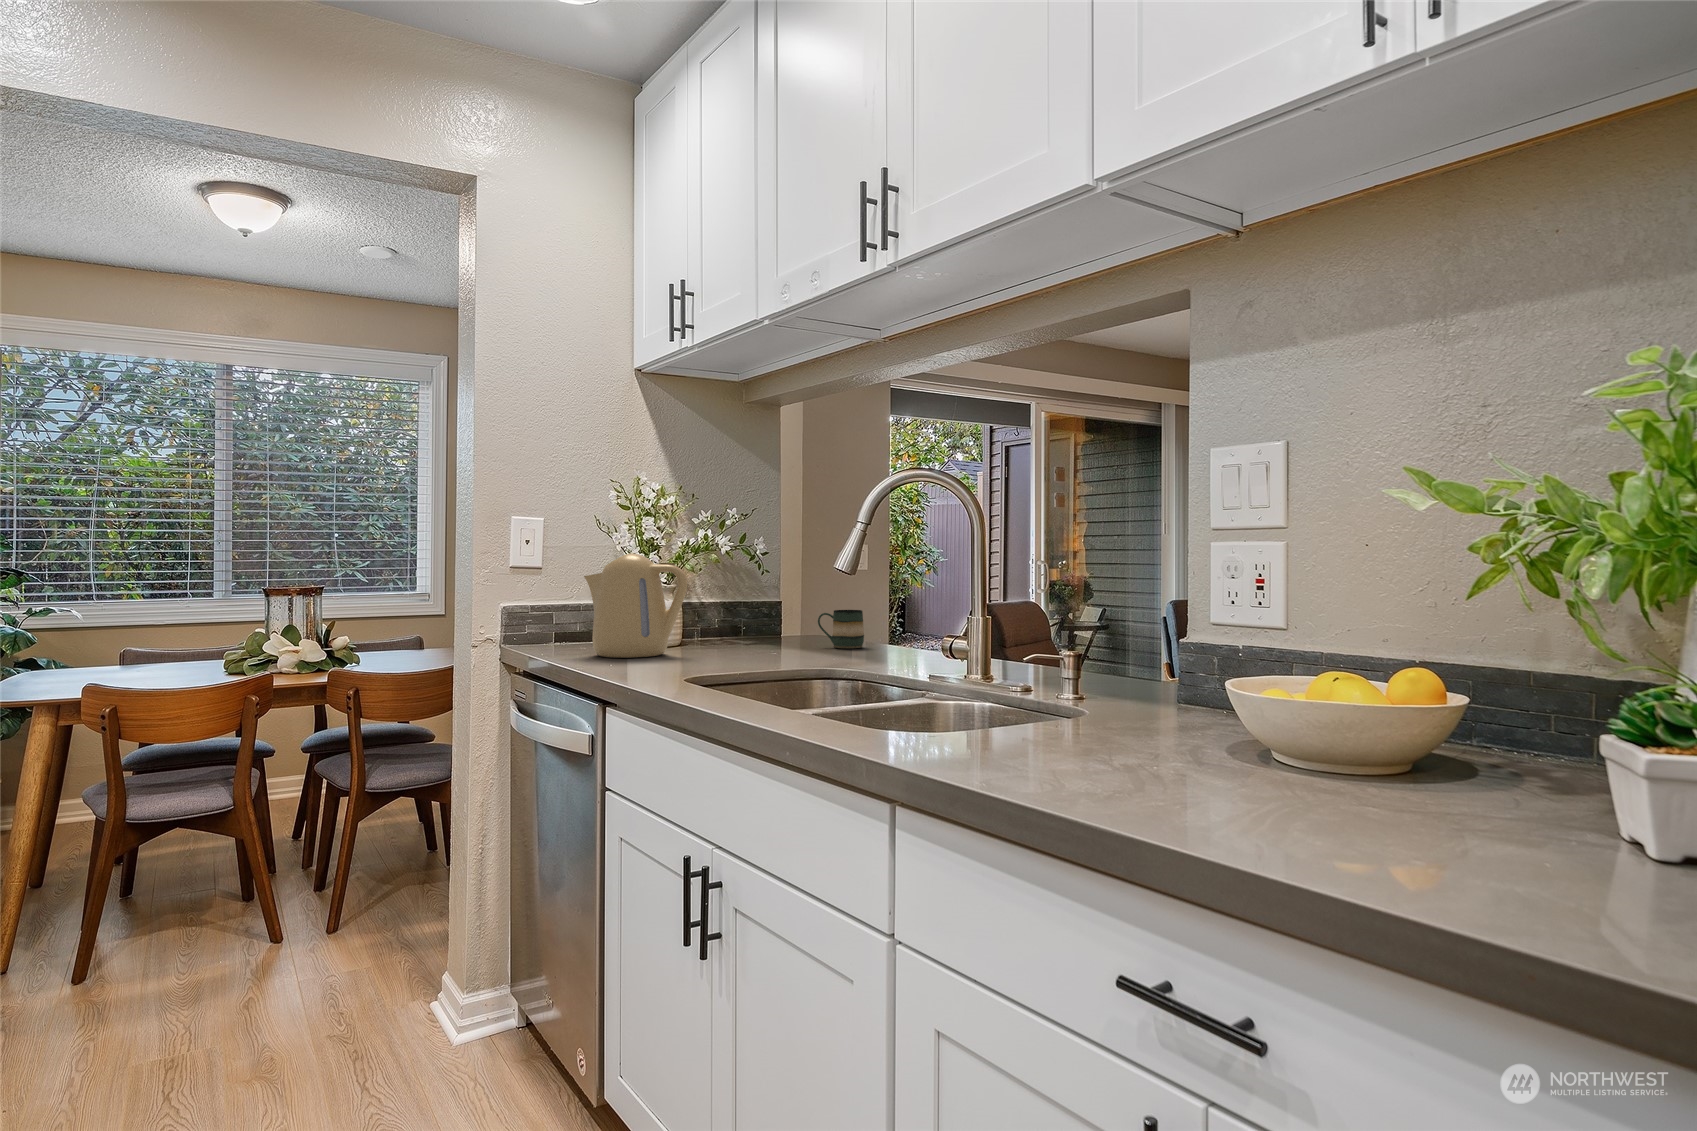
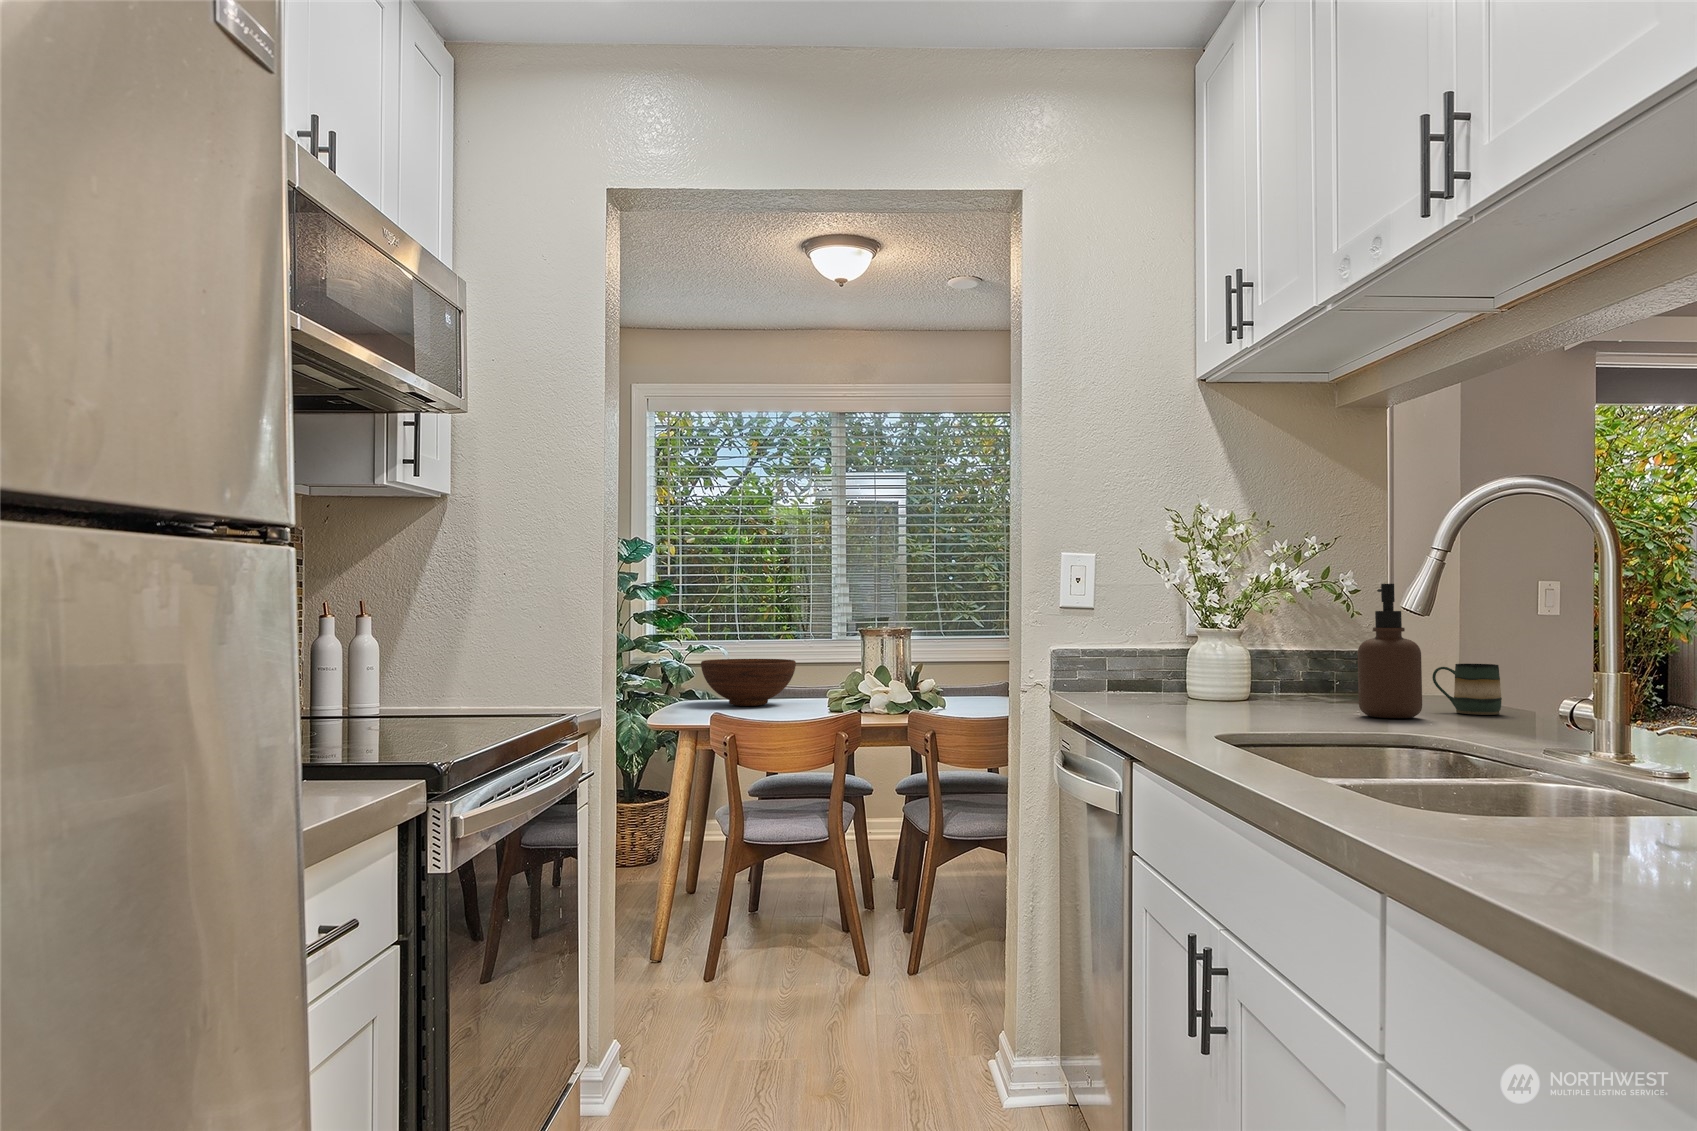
soap dispenser: none [772,549,817,655] -> present [1358,584,1422,718]
kettle: present [584,553,688,658] -> none [1130,590,1248,710]
fruit bowl: none [58,623,187,675] -> present [701,659,796,706]

